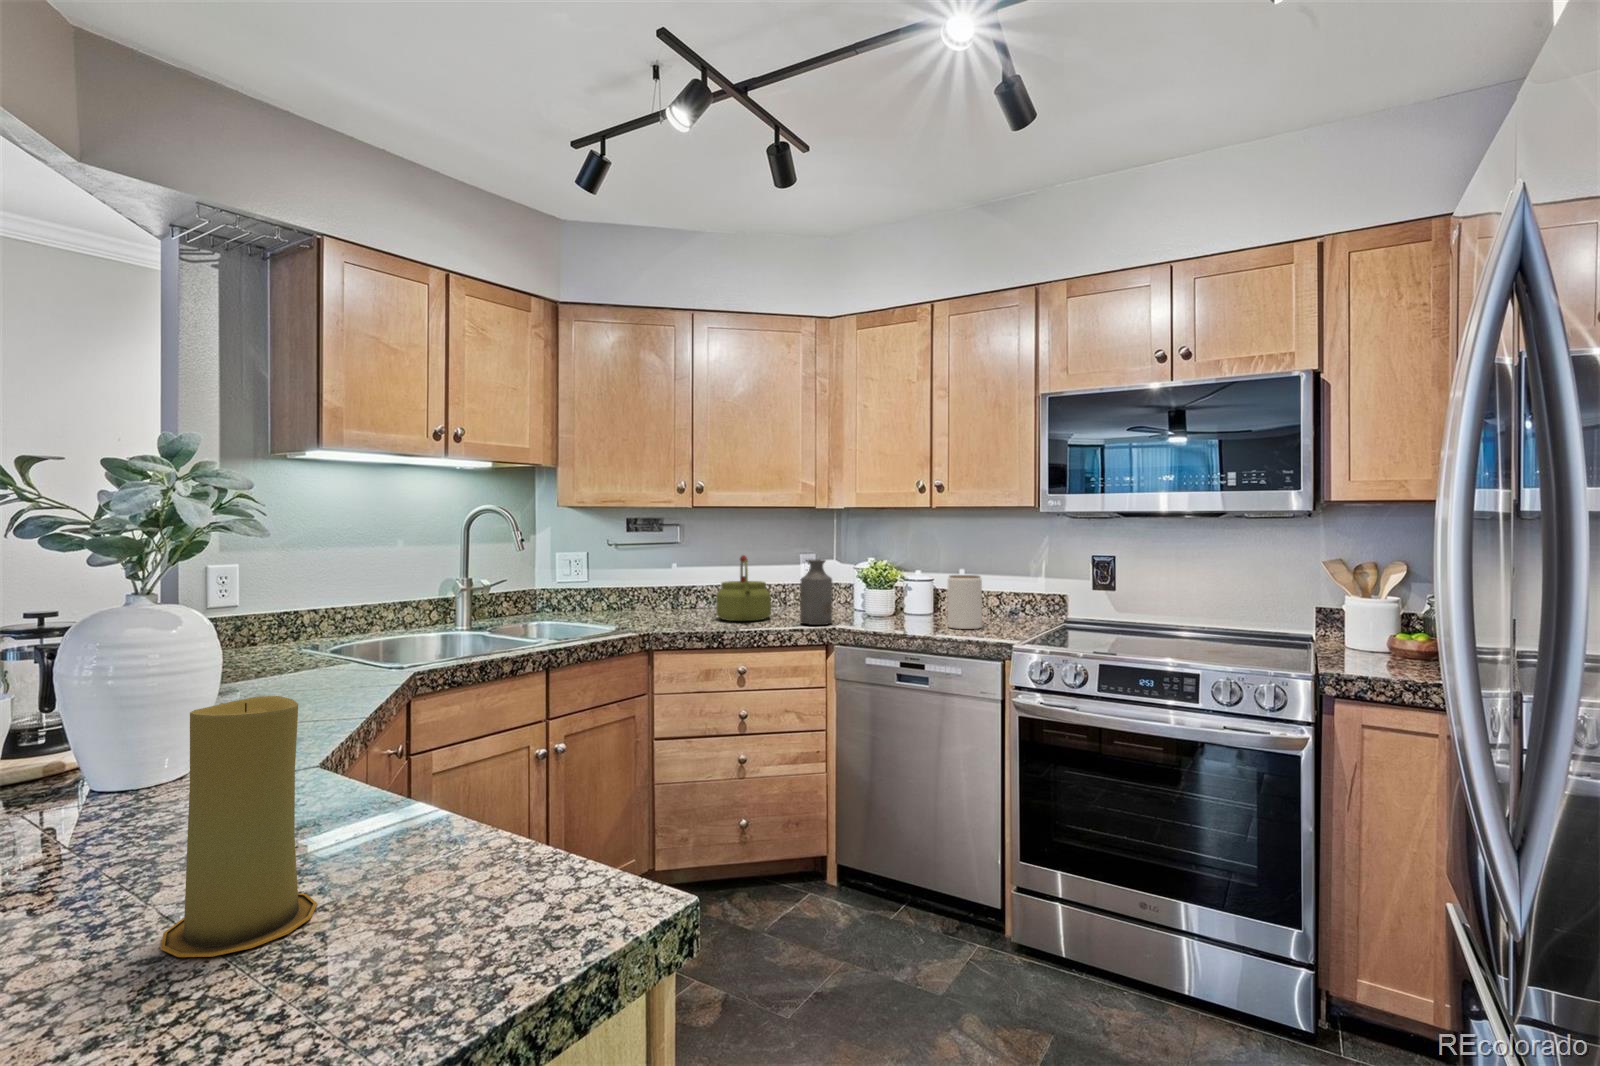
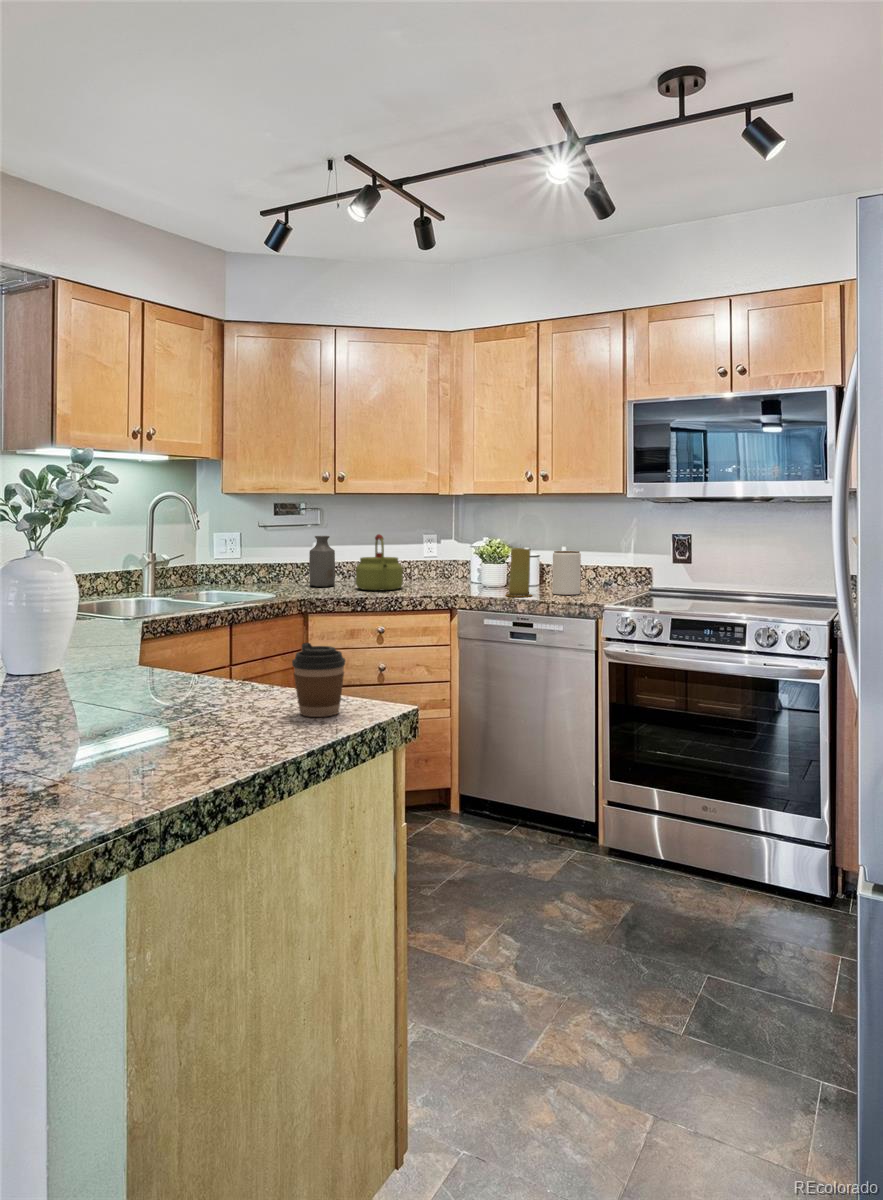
bottle: present [800,559,833,625] -> present [309,536,335,587]
candle: present [161,696,317,957] -> present [506,548,532,597]
coffee cup: none [381,804,501,976] -> present [292,643,345,717]

